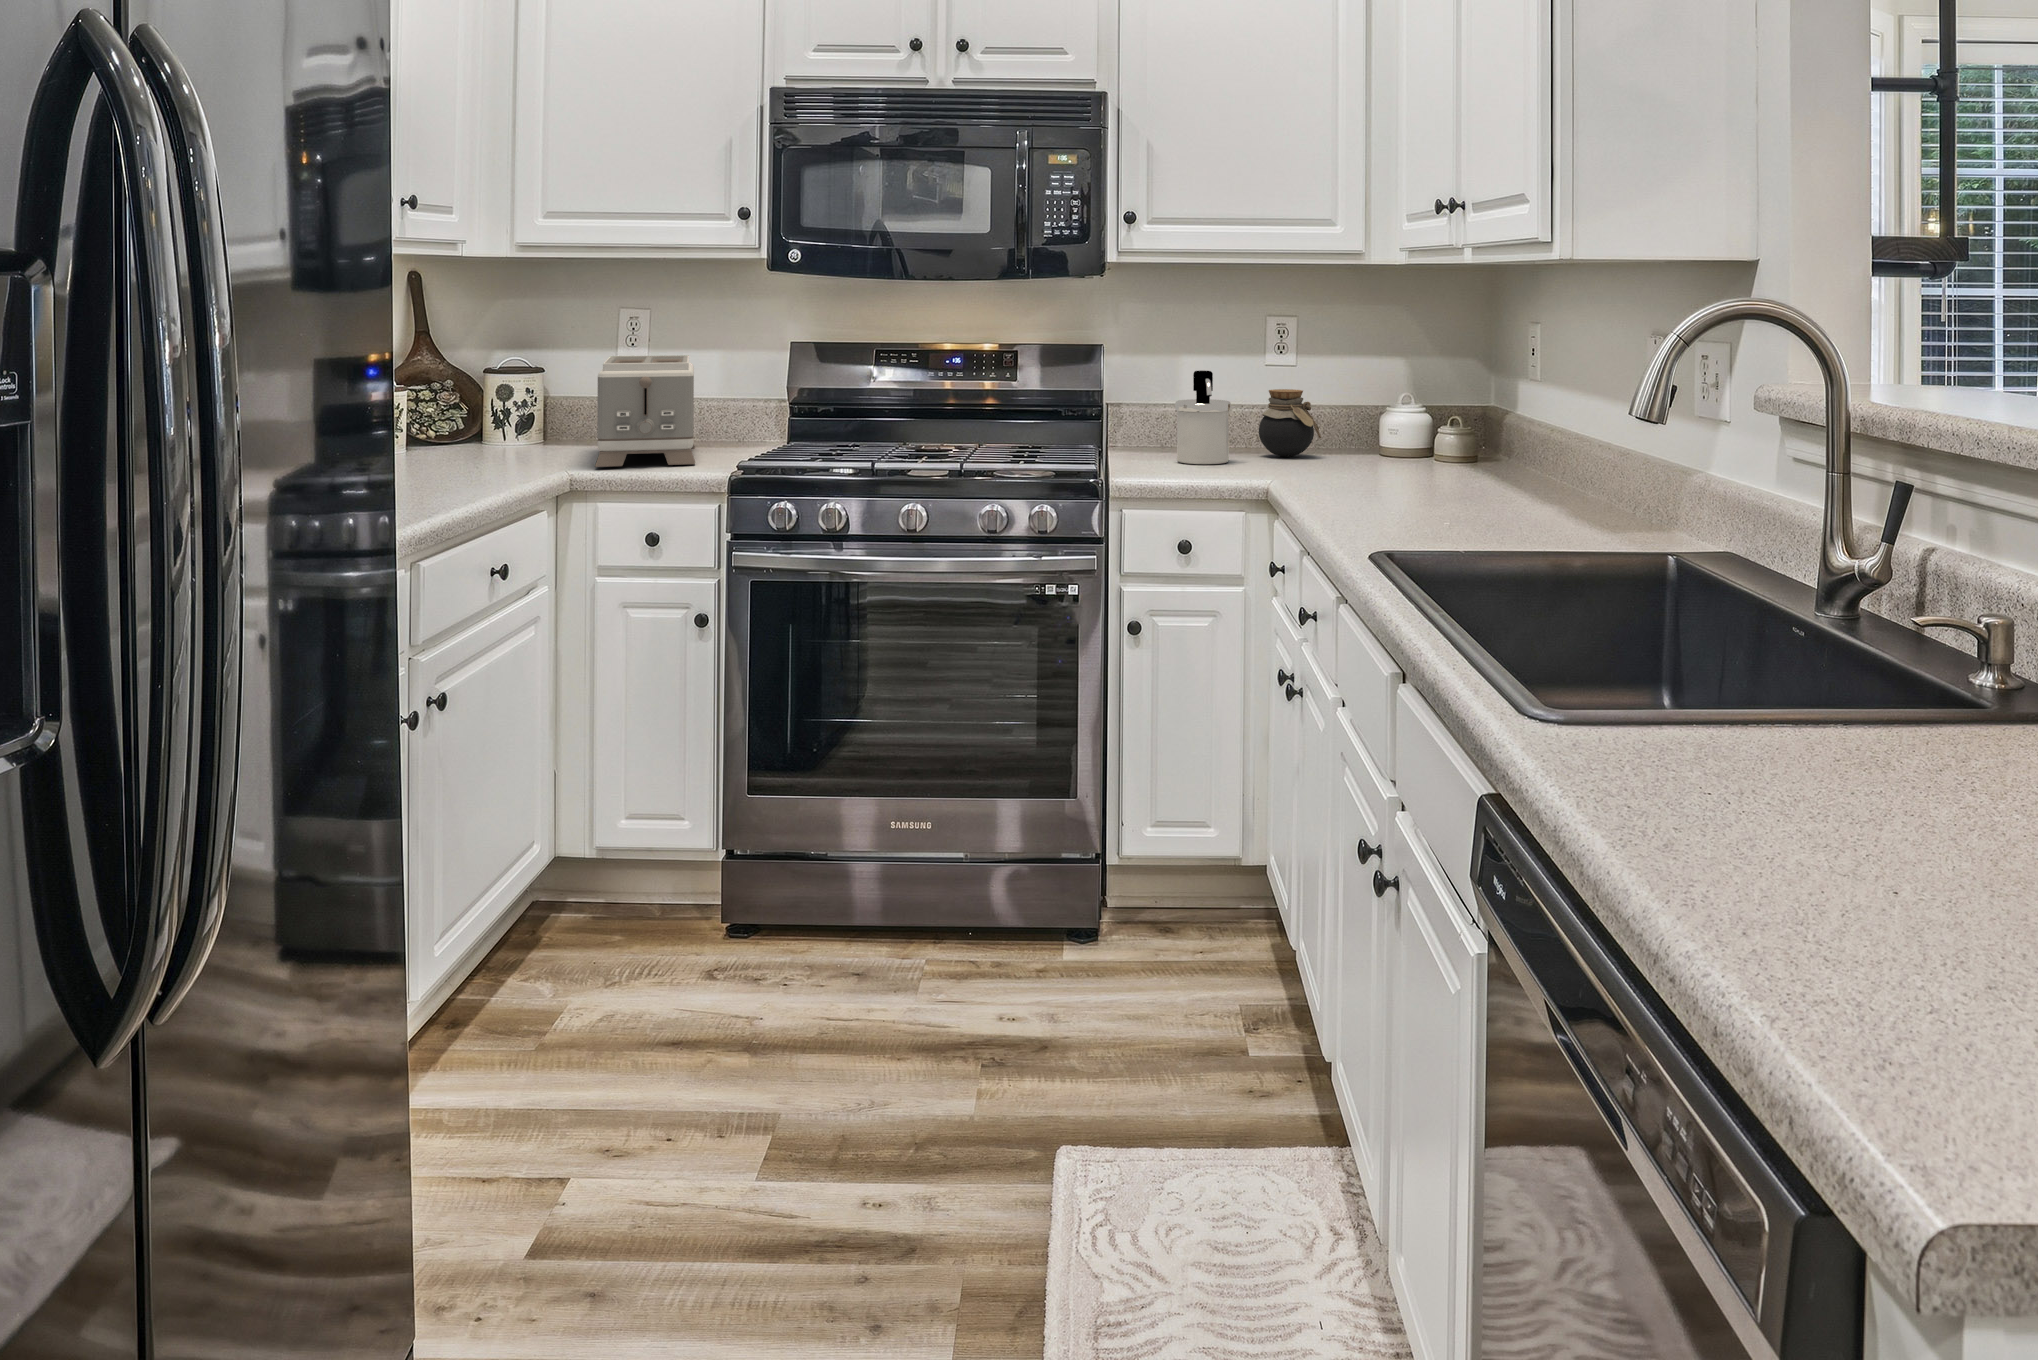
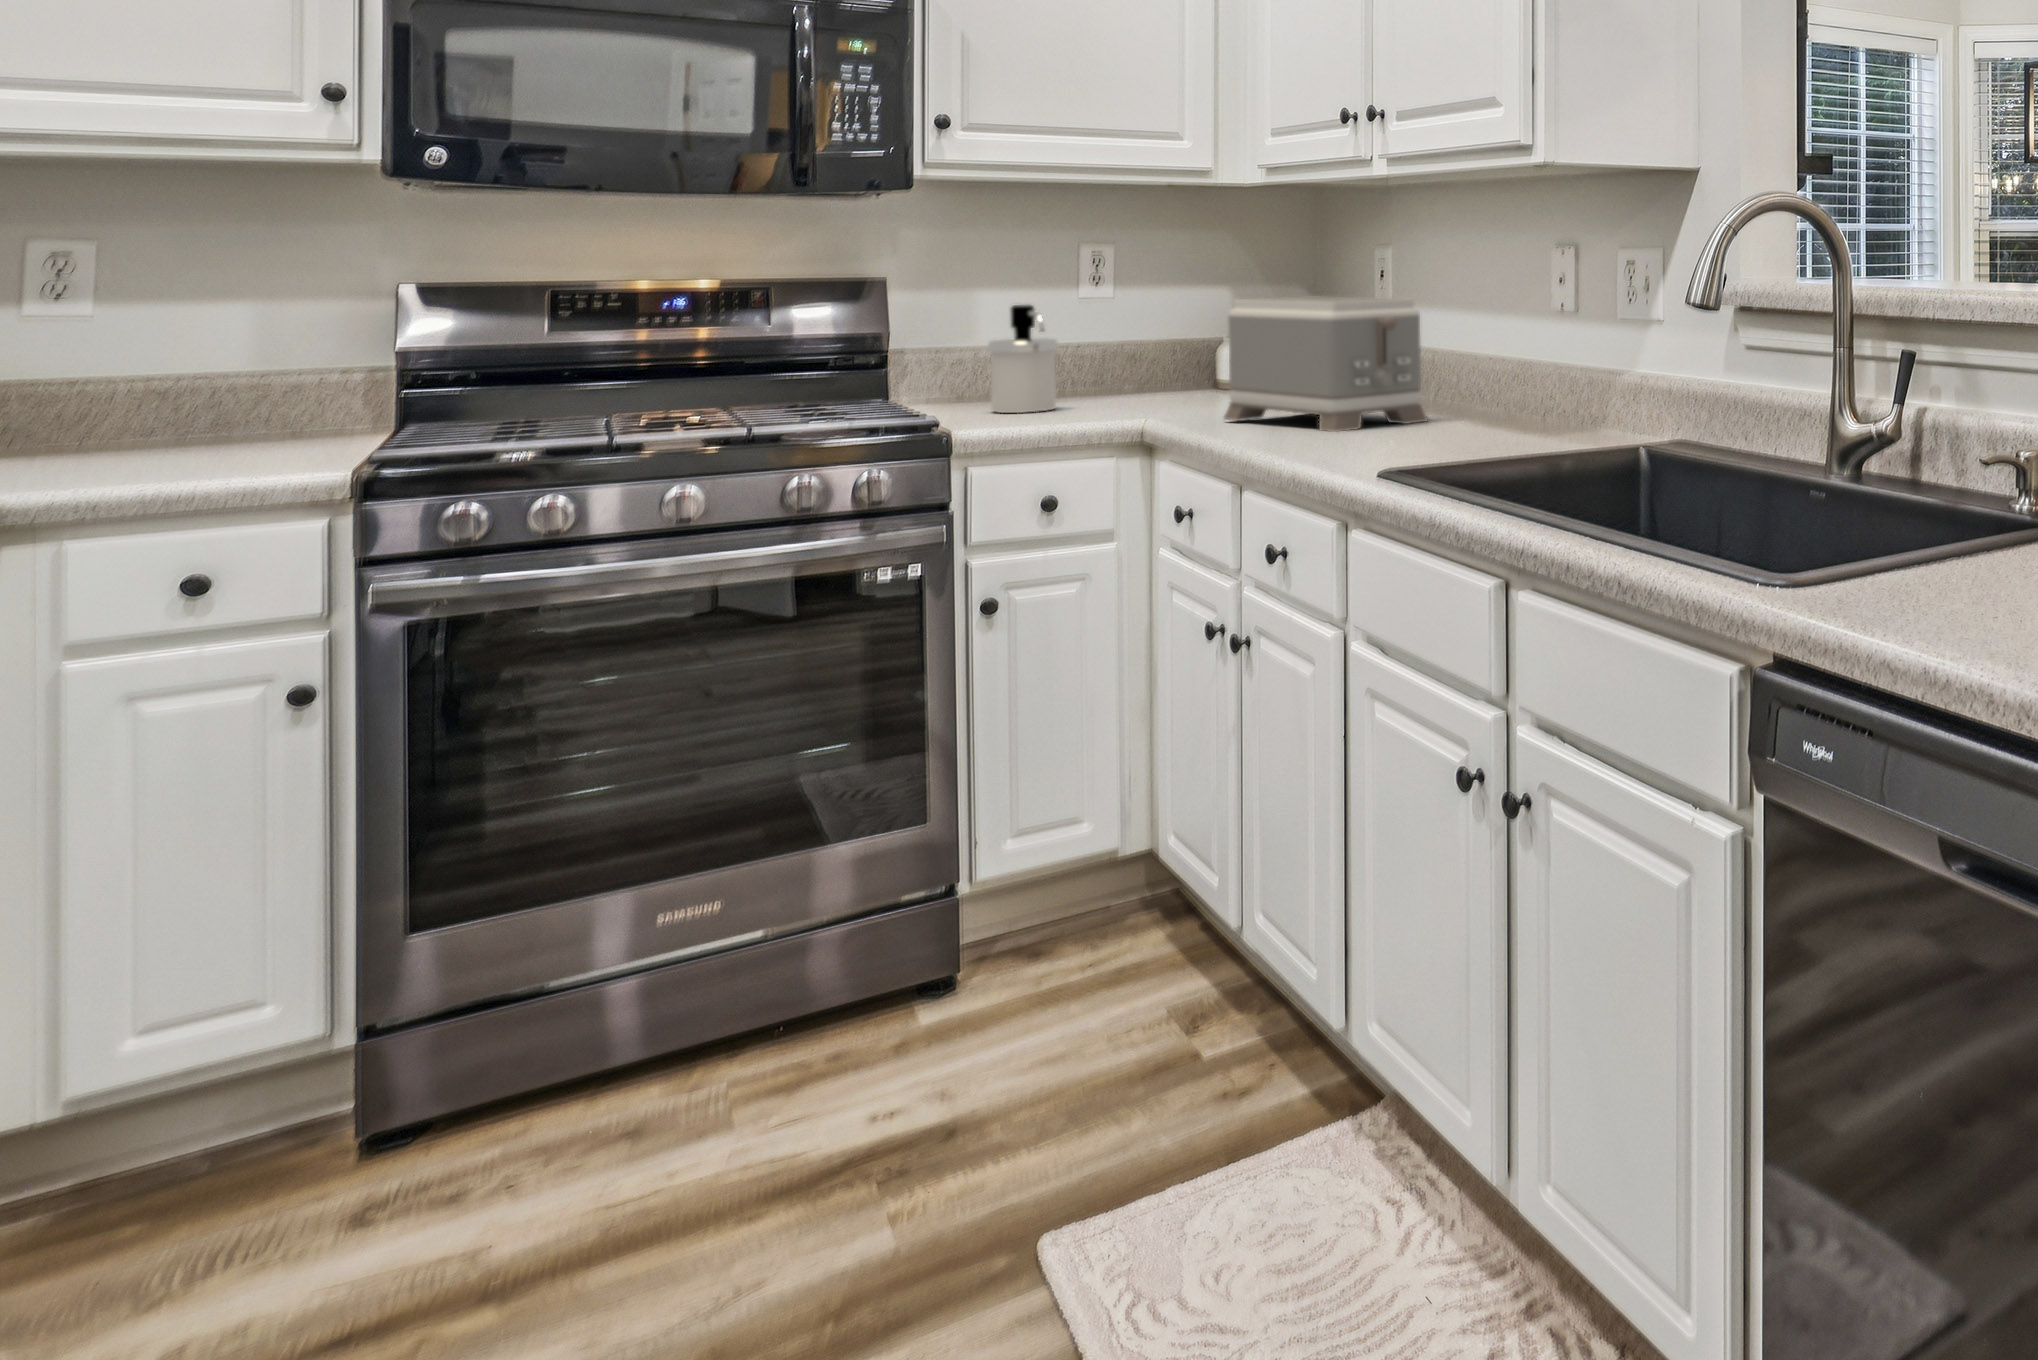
toaster: present [595,355,695,467] -> present [1224,297,1427,432]
jar: present [1259,389,1321,457] -> none [1077,325,1153,400]

